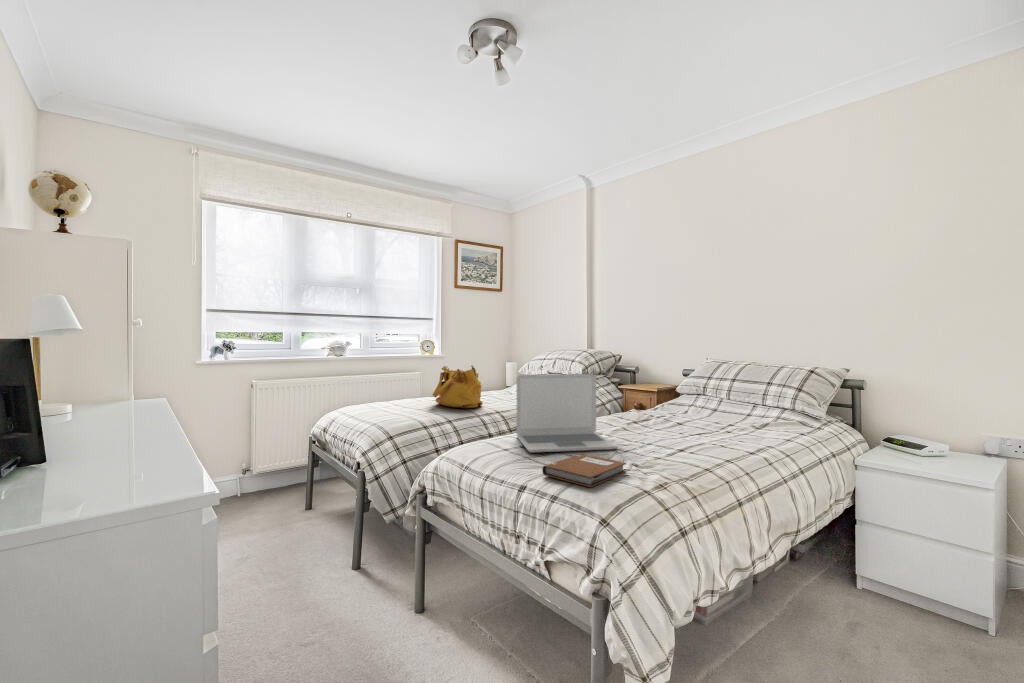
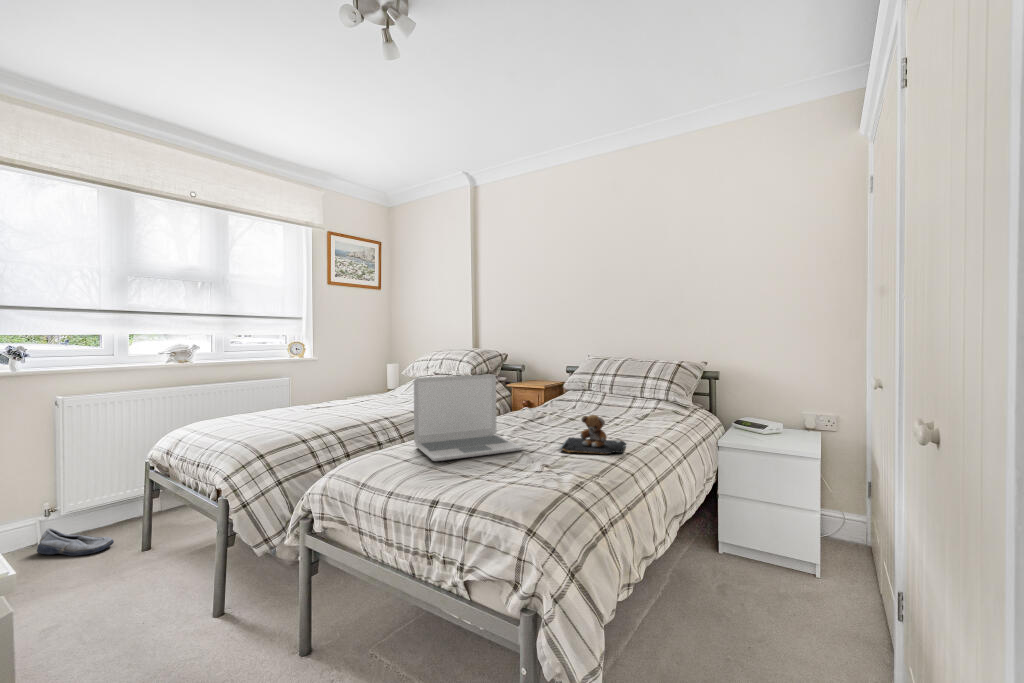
handbag: present [432,366,483,408] -> none [308,368,367,416]
teddy bear: none [654,418,730,459] -> present [559,415,625,454]
notebook: present [542,454,626,487] -> none [455,459,539,495]
shoe: none [238,483,287,507] -> present [37,528,114,556]

